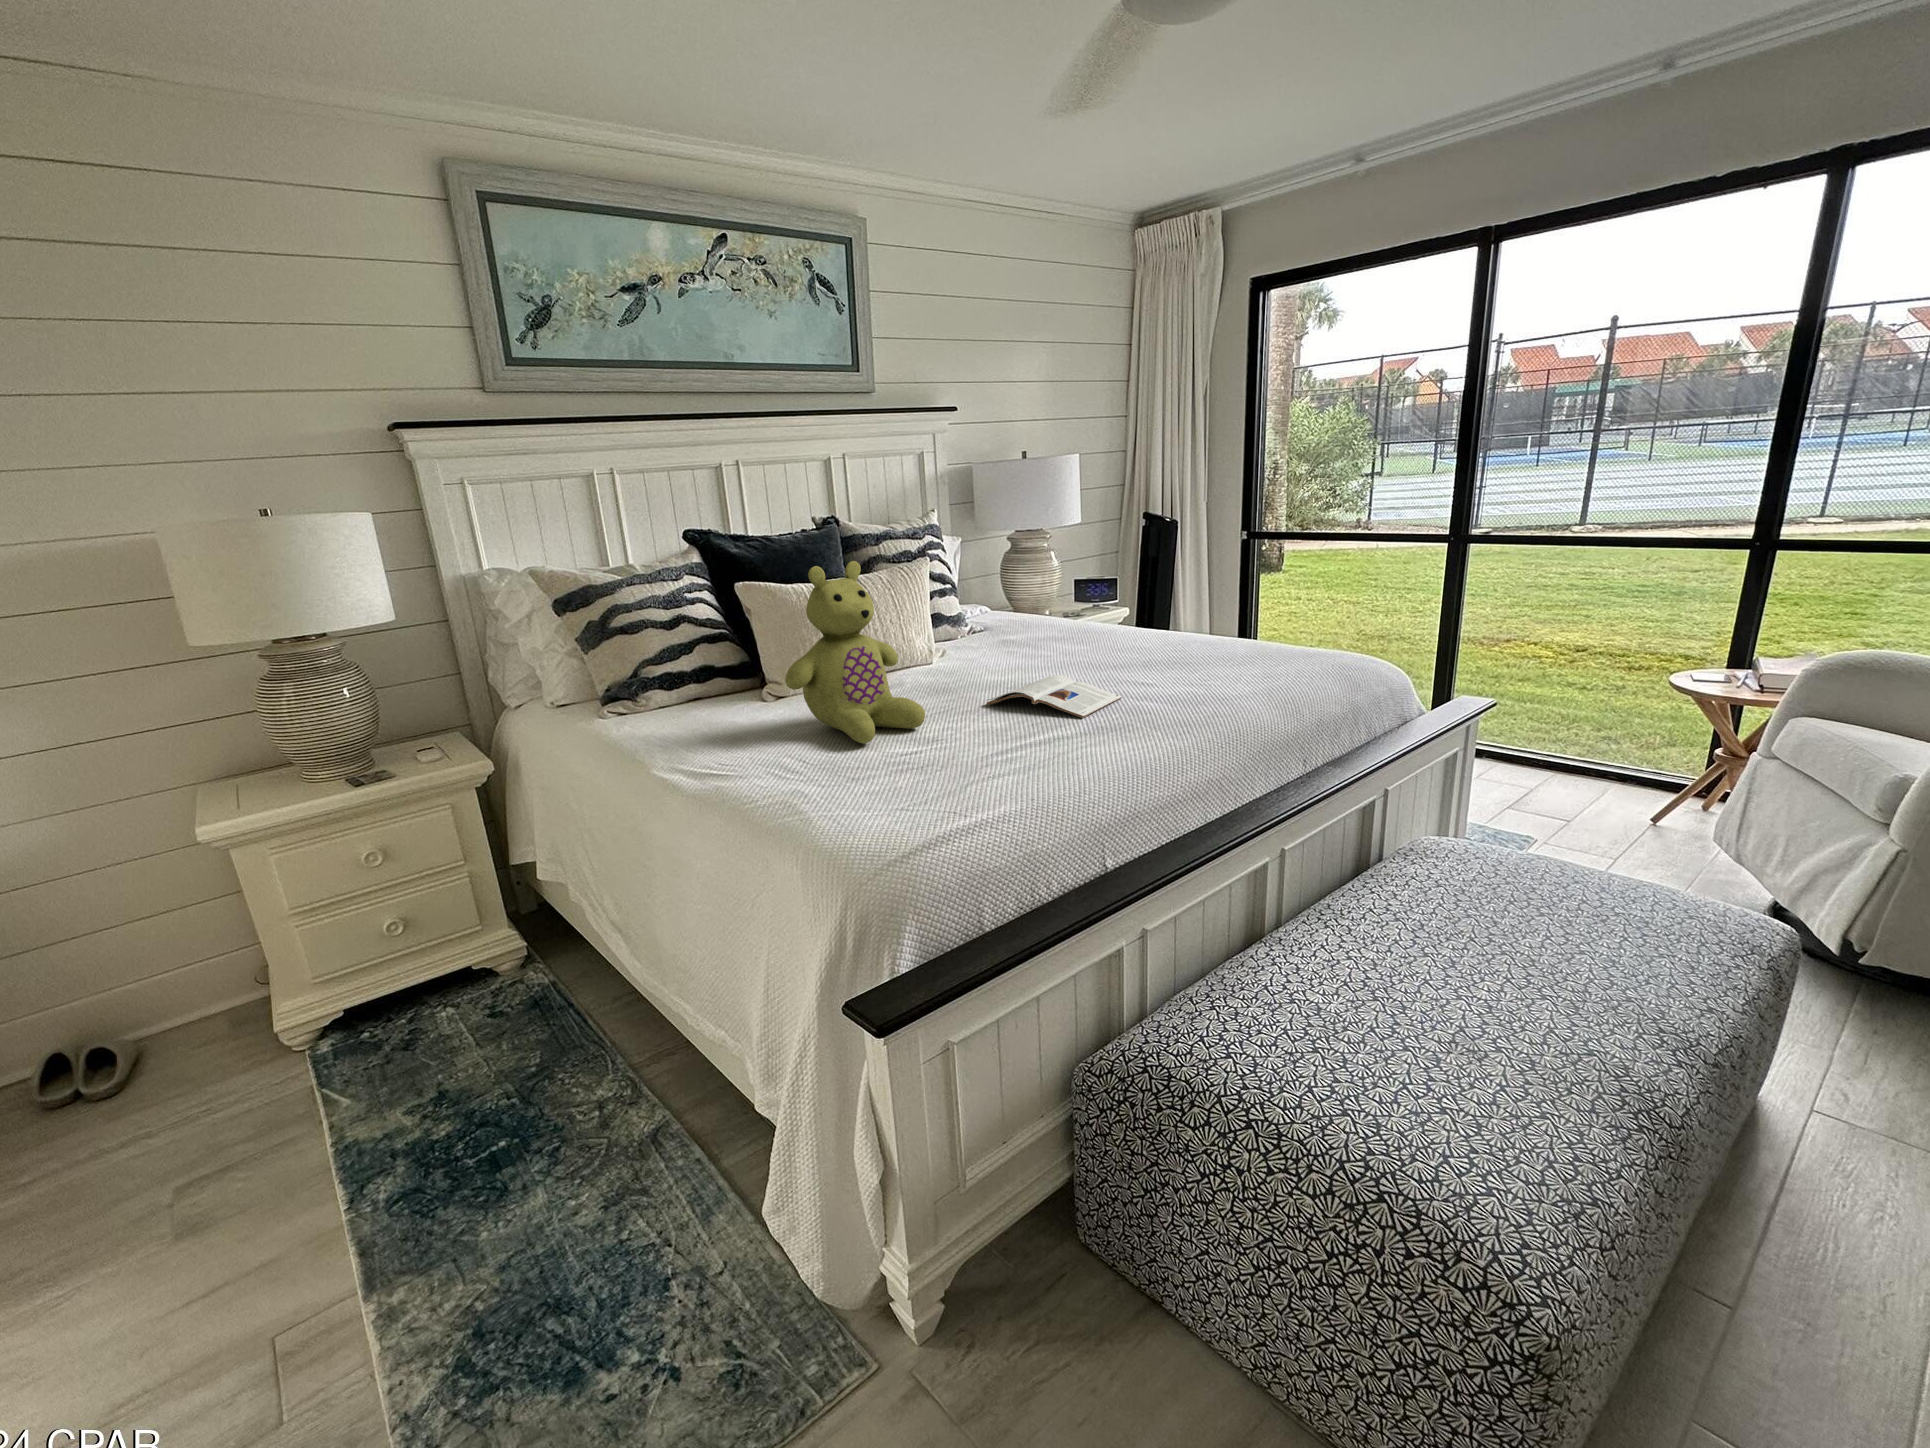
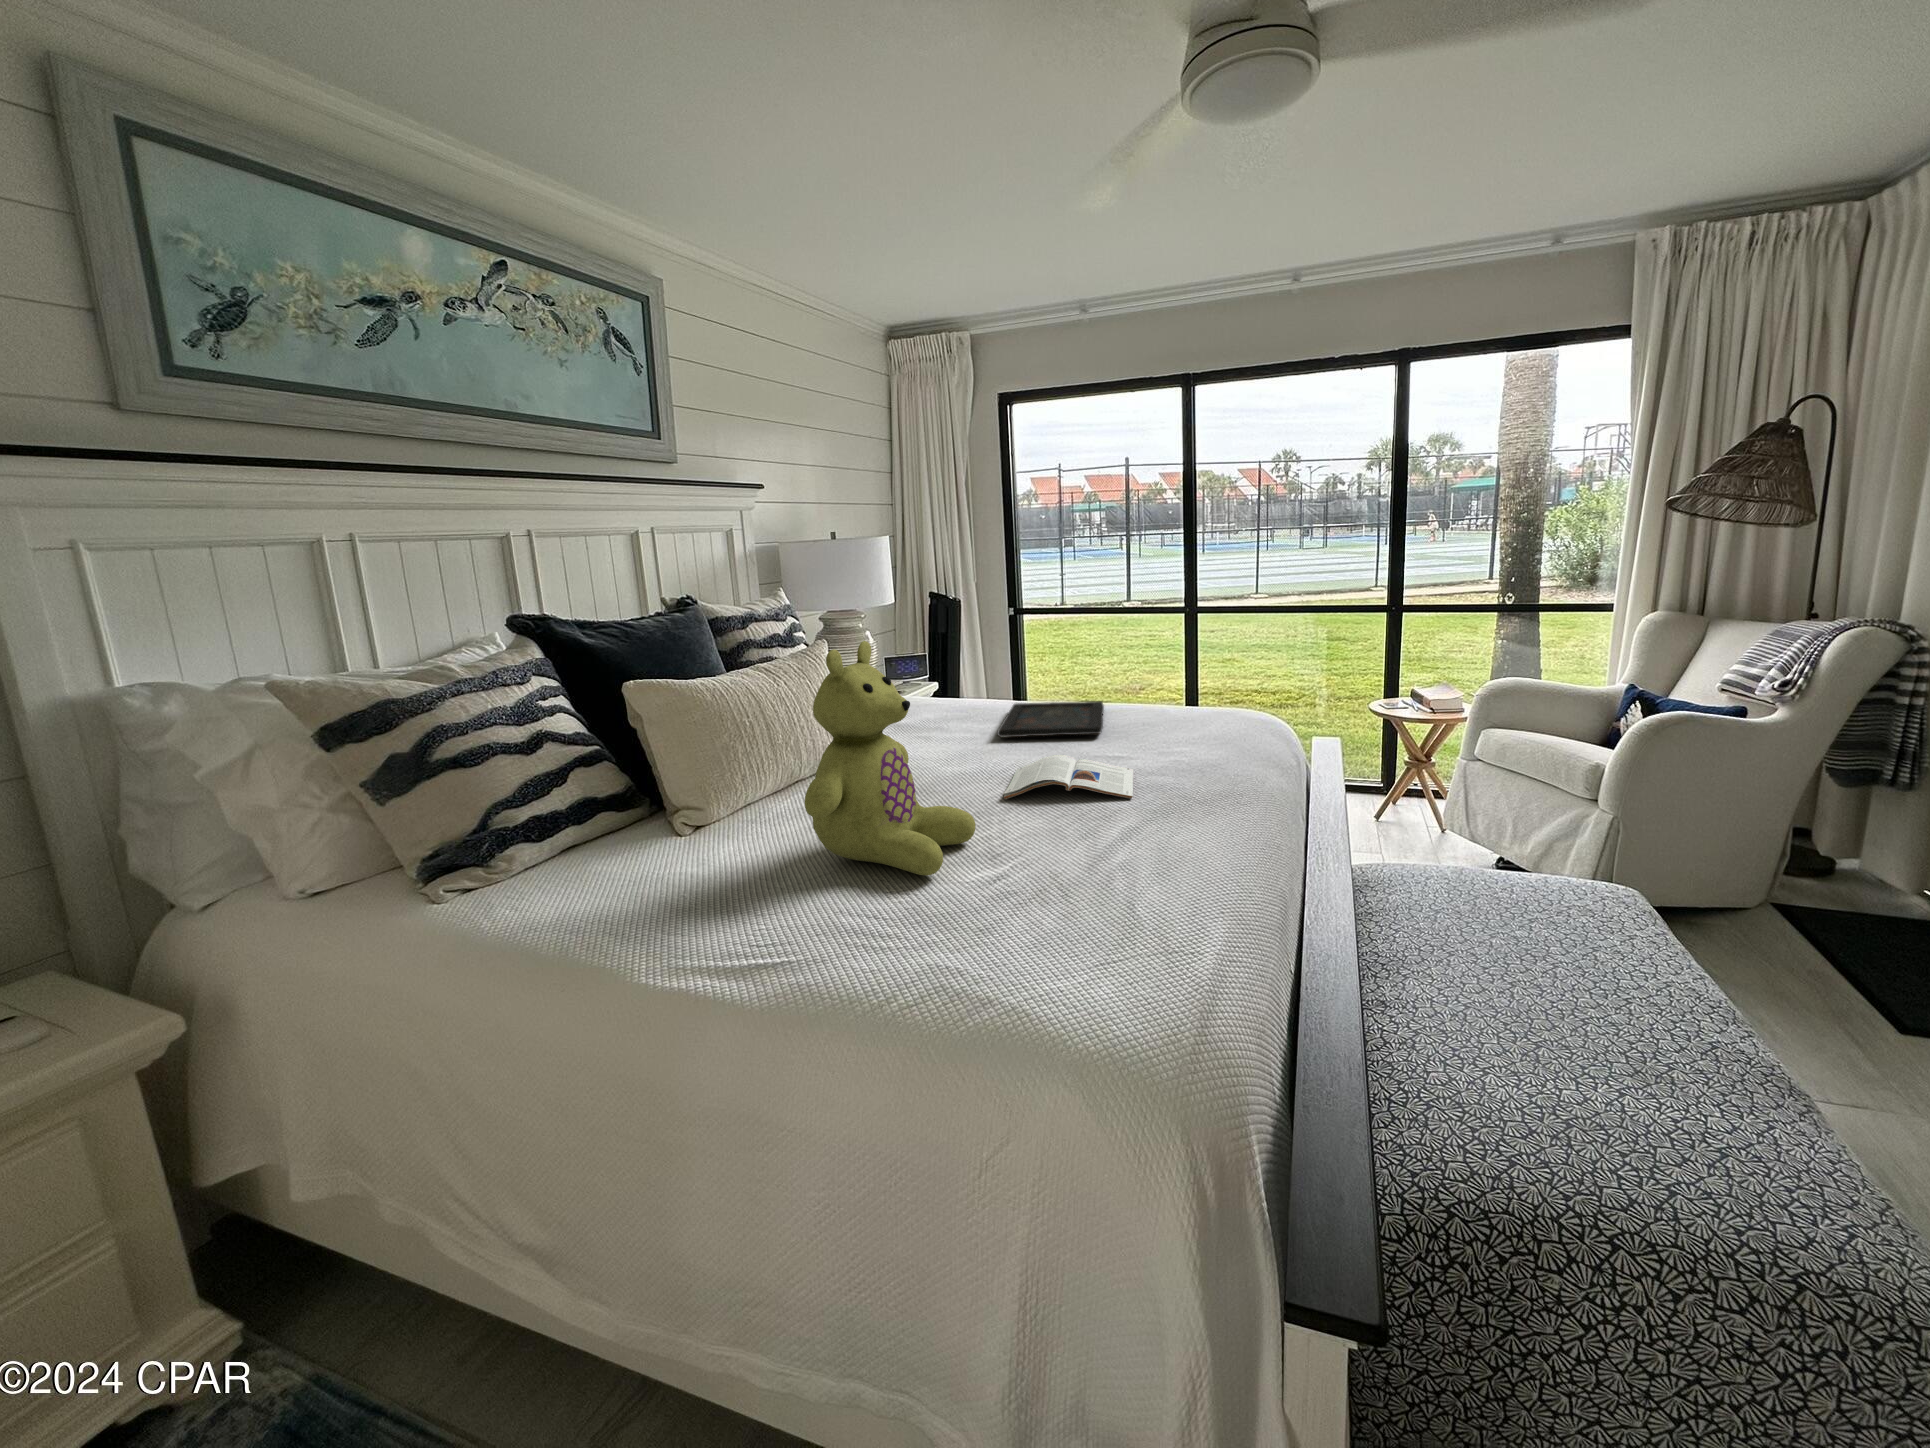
tray: none [1052,630,1189,664] -> present [997,701,1104,737]

